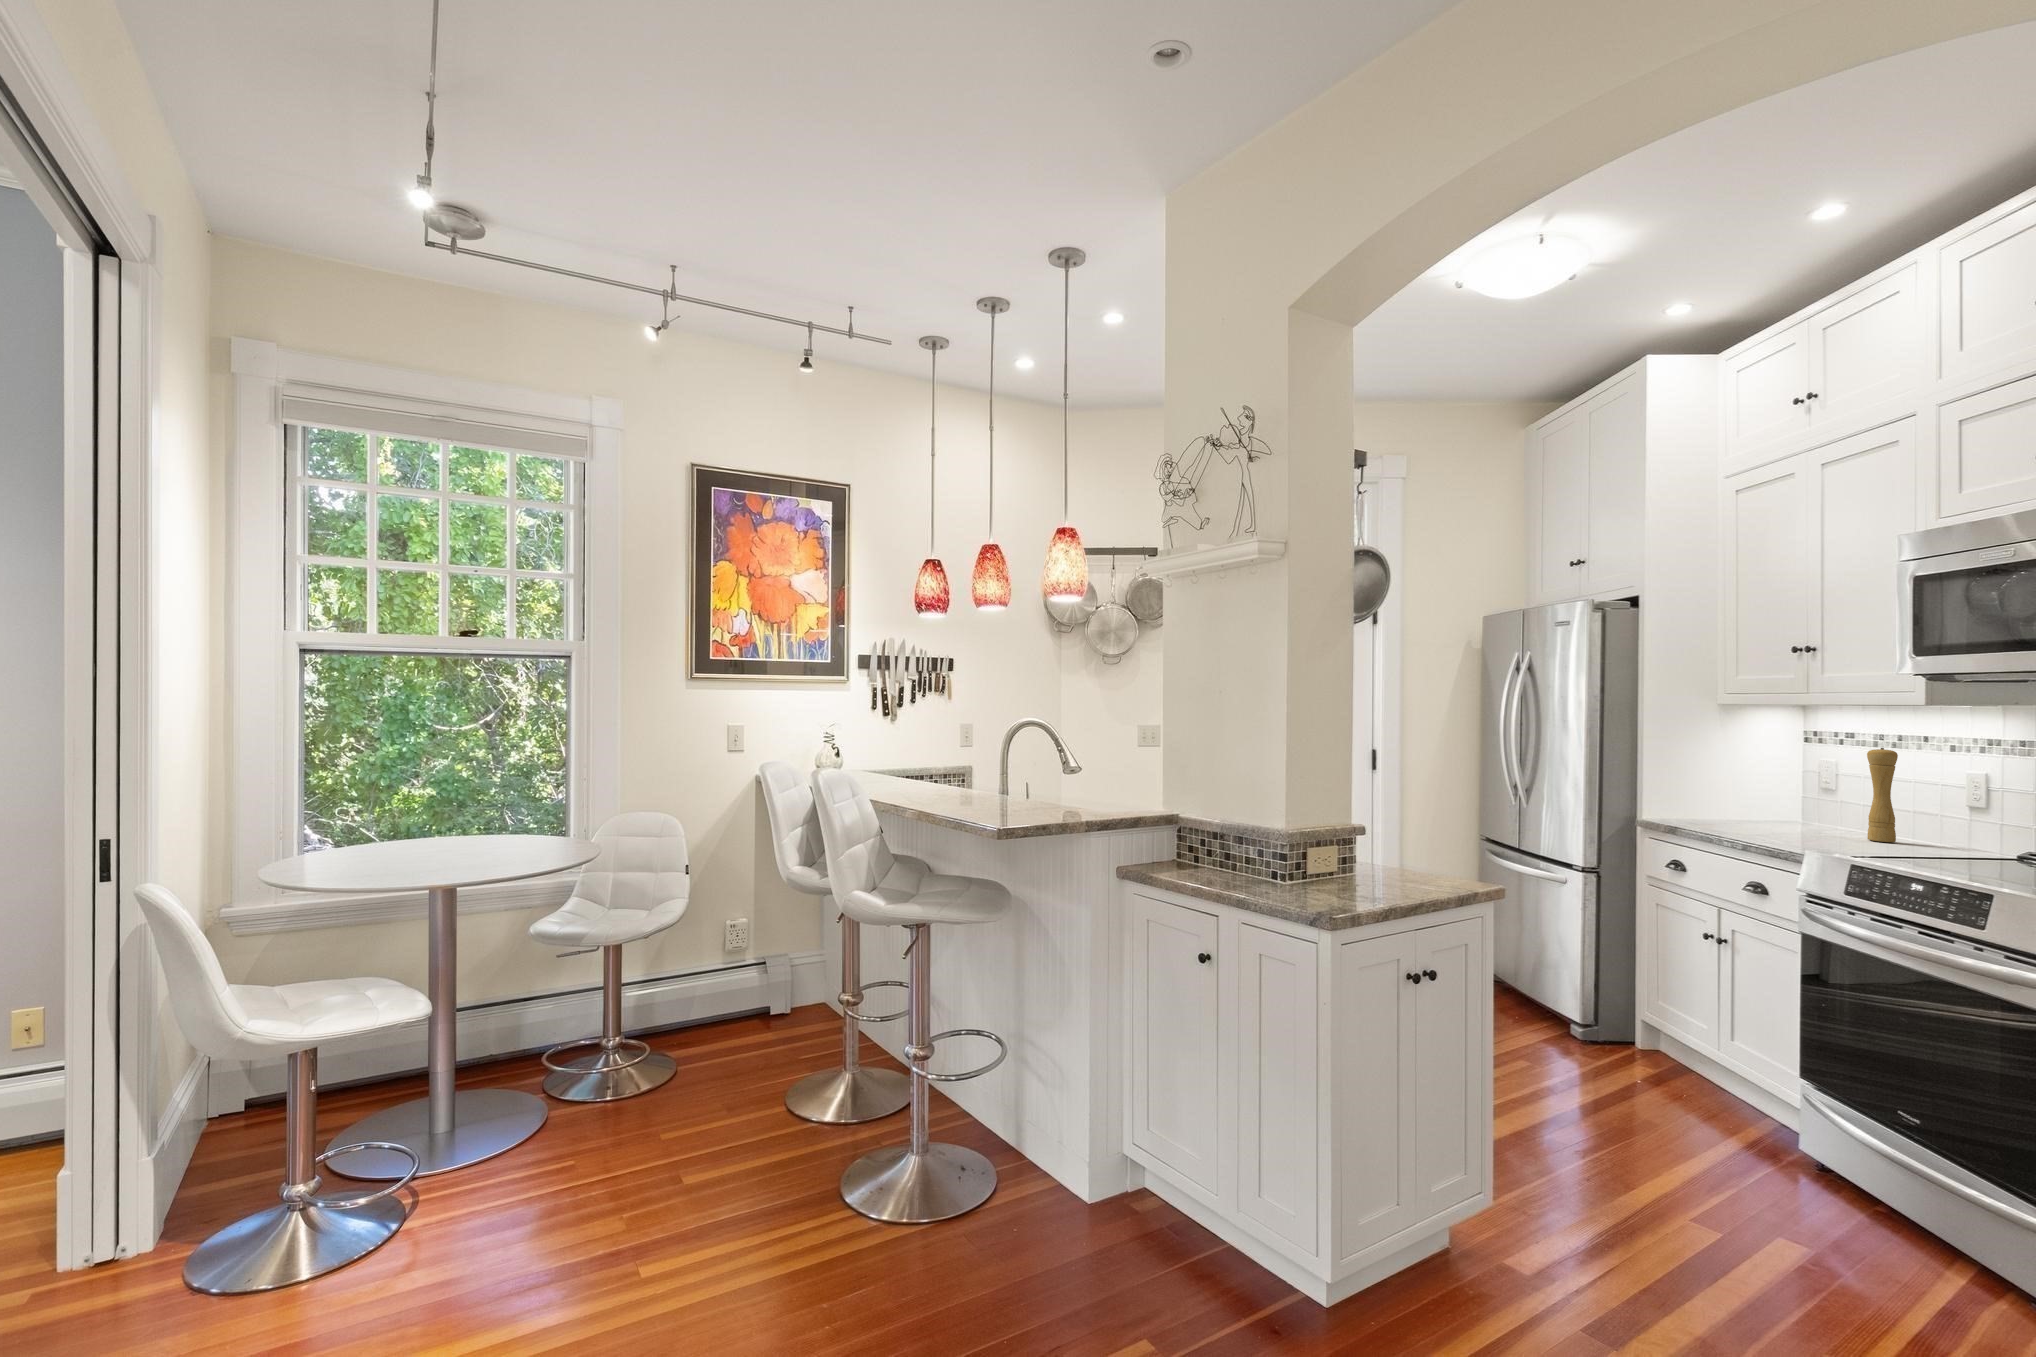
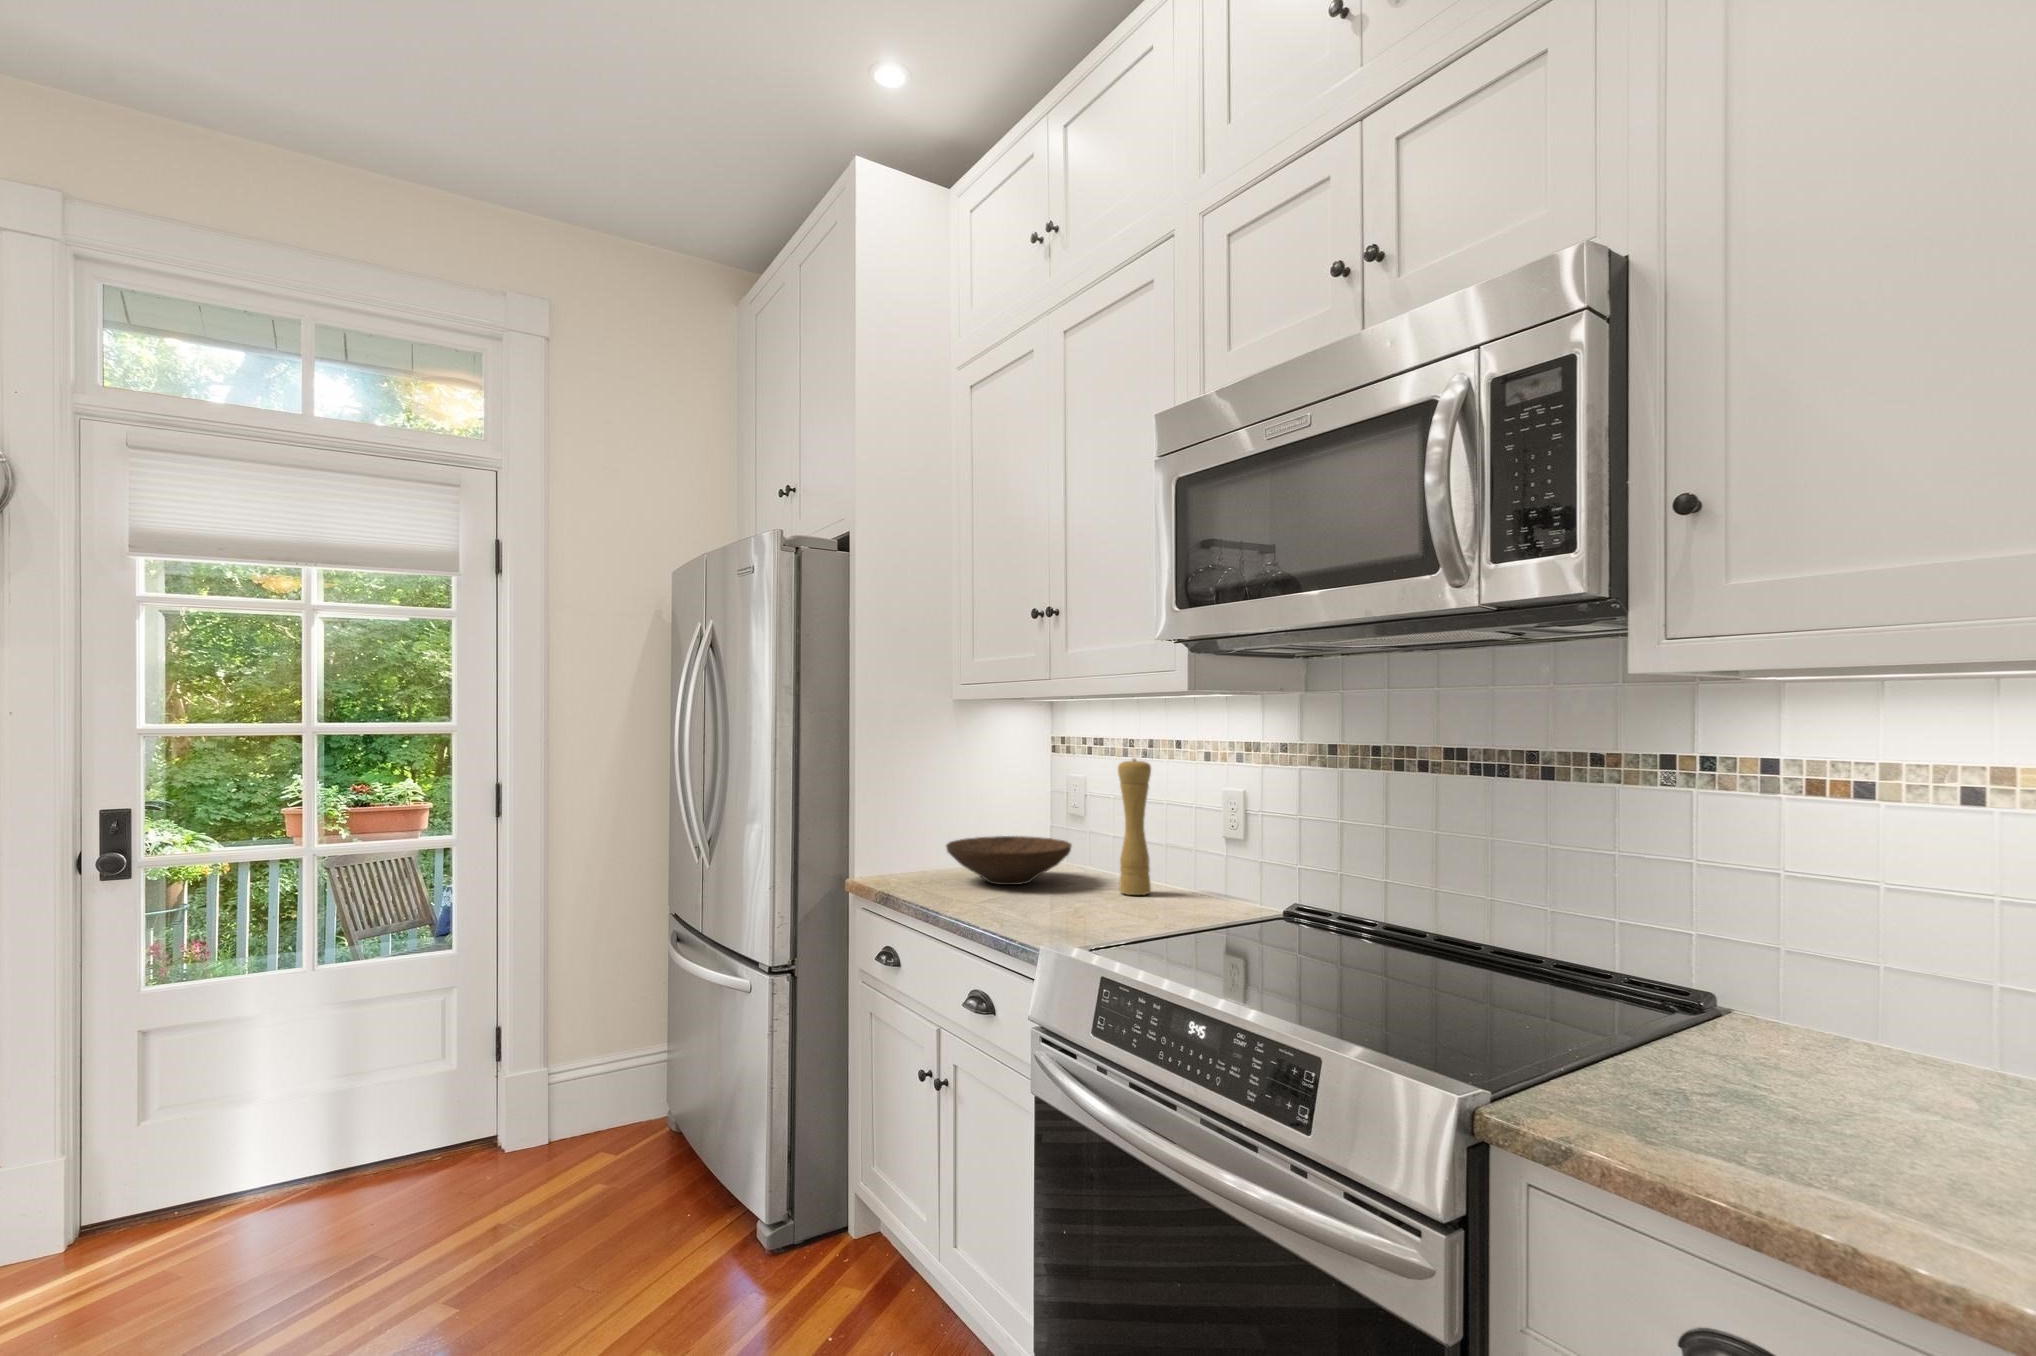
wooden bowl: none [1718,798,1825,830] -> present [946,836,1071,885]

